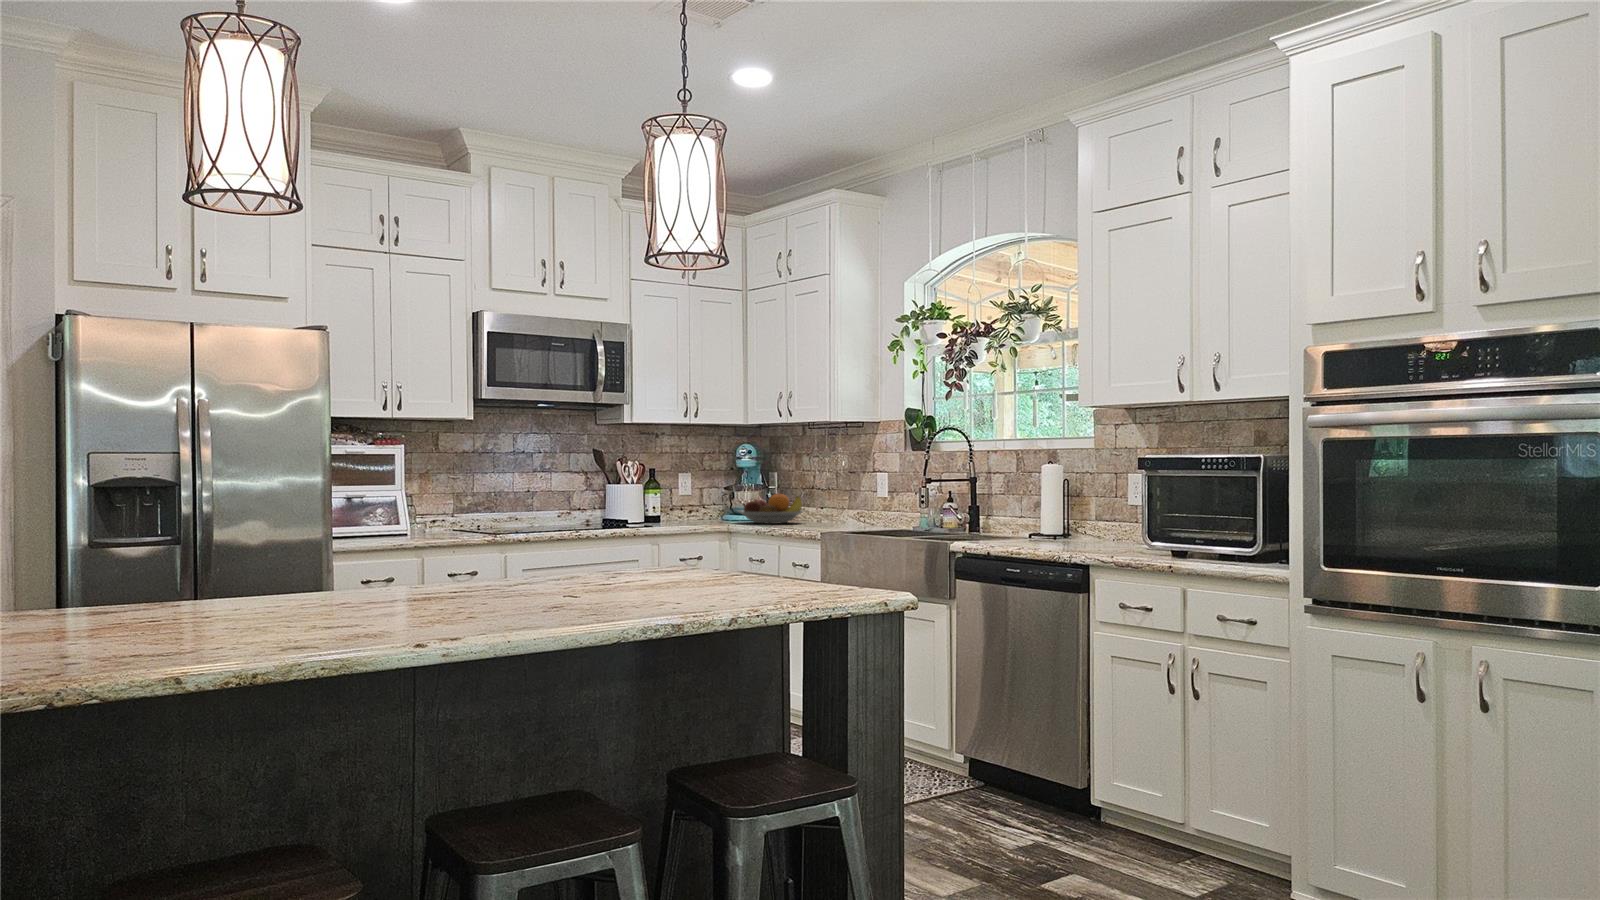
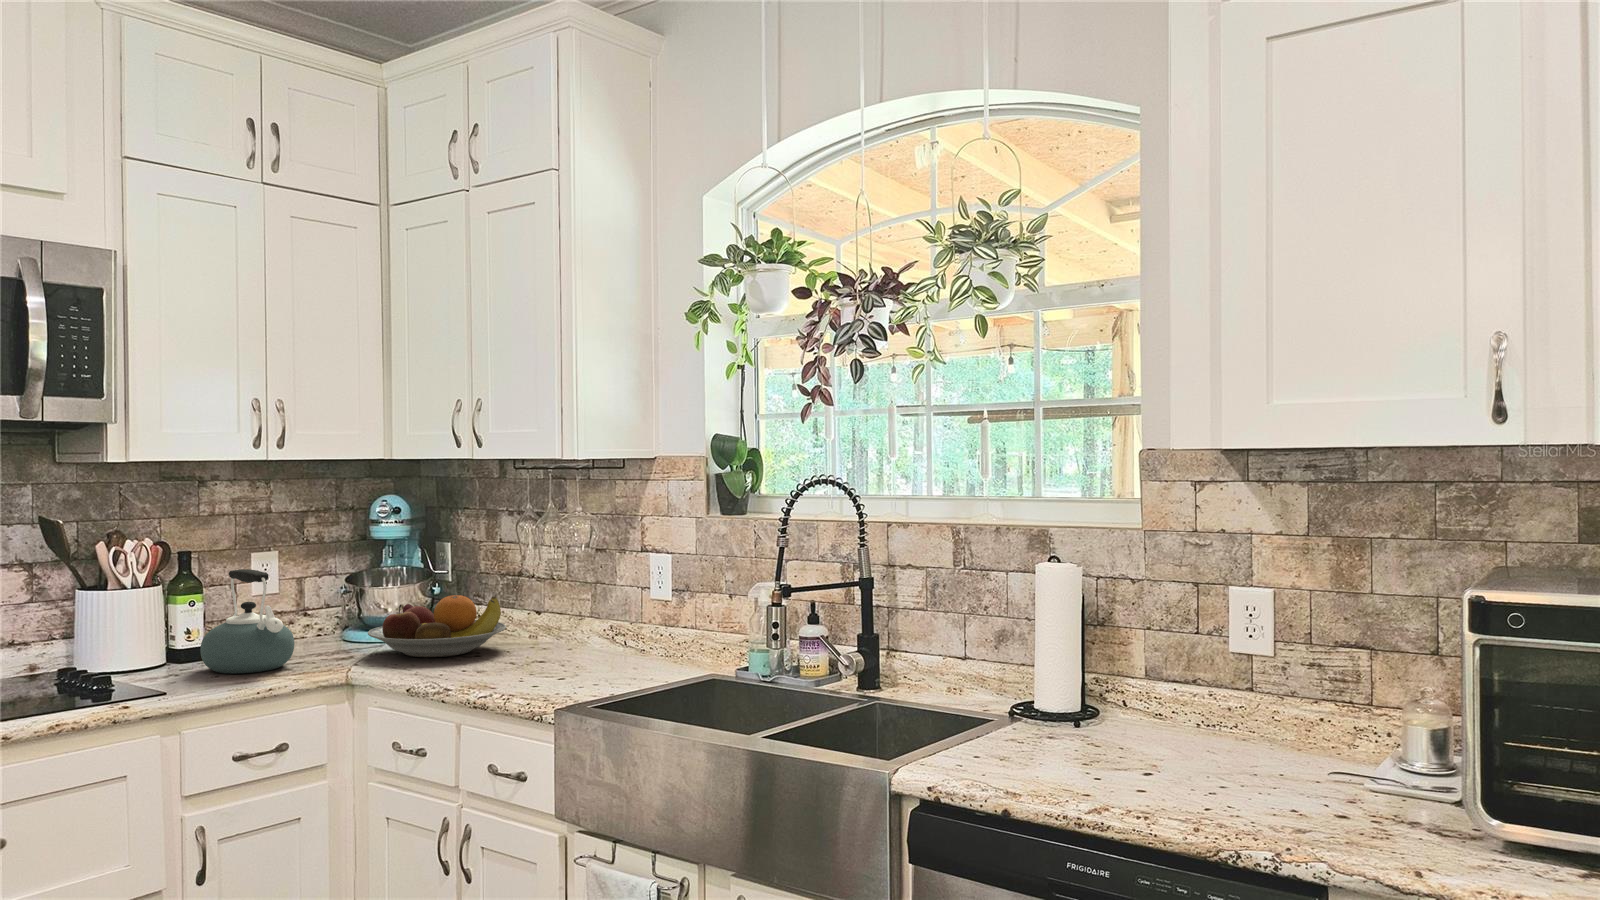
kettle: none [662,476,703,524] -> present [200,569,295,674]

